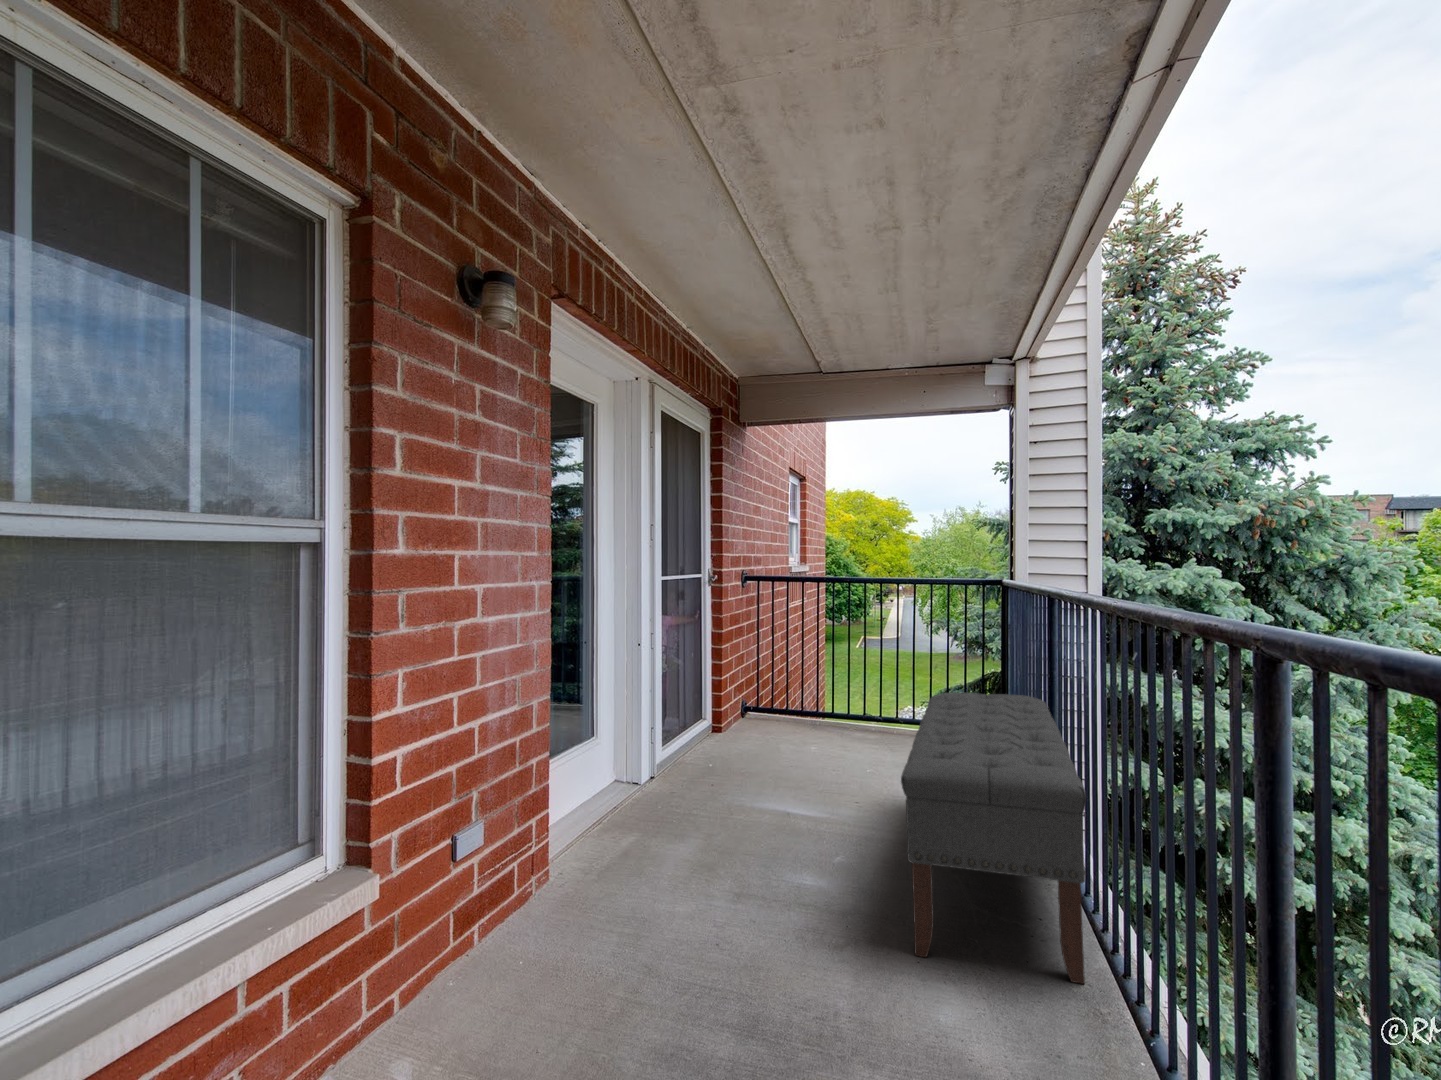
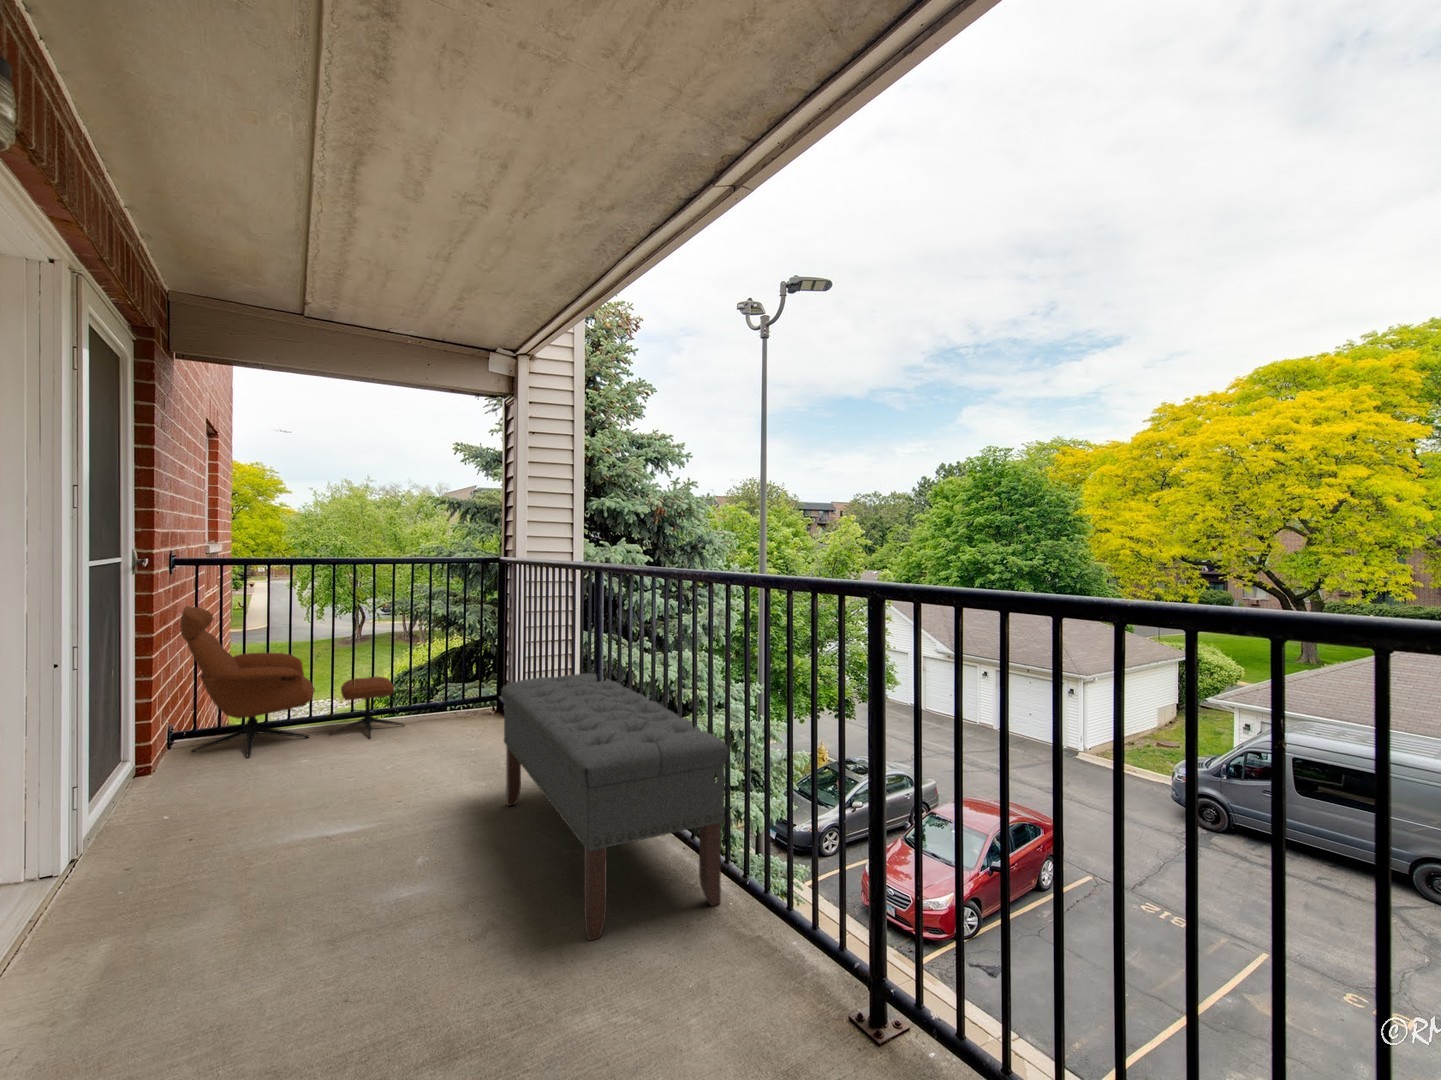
lounge chair: none [743,611,906,734] -> present [180,607,404,758]

